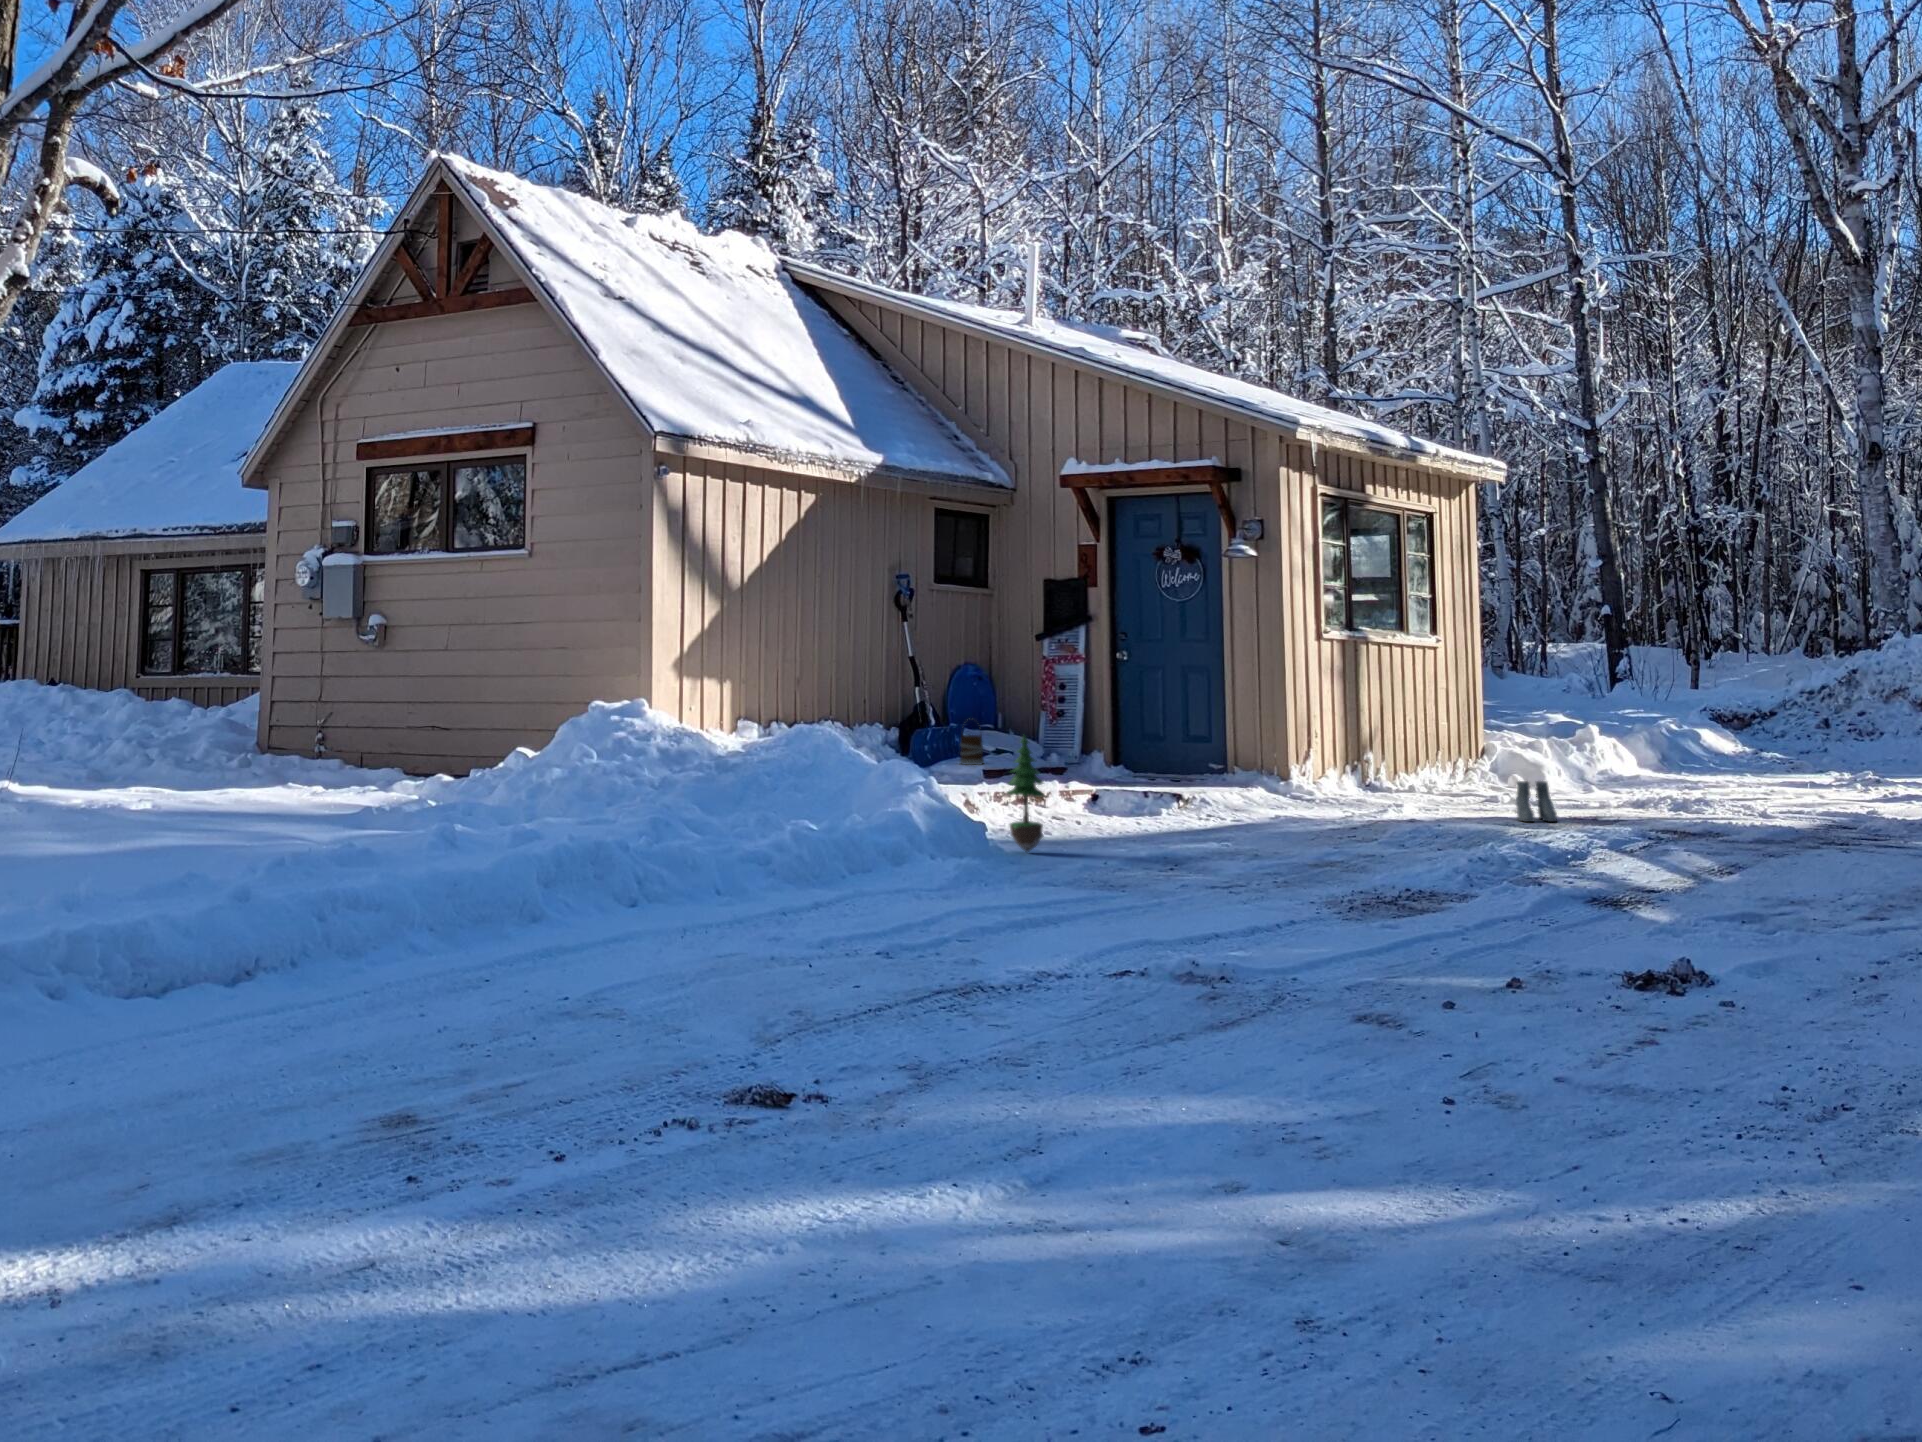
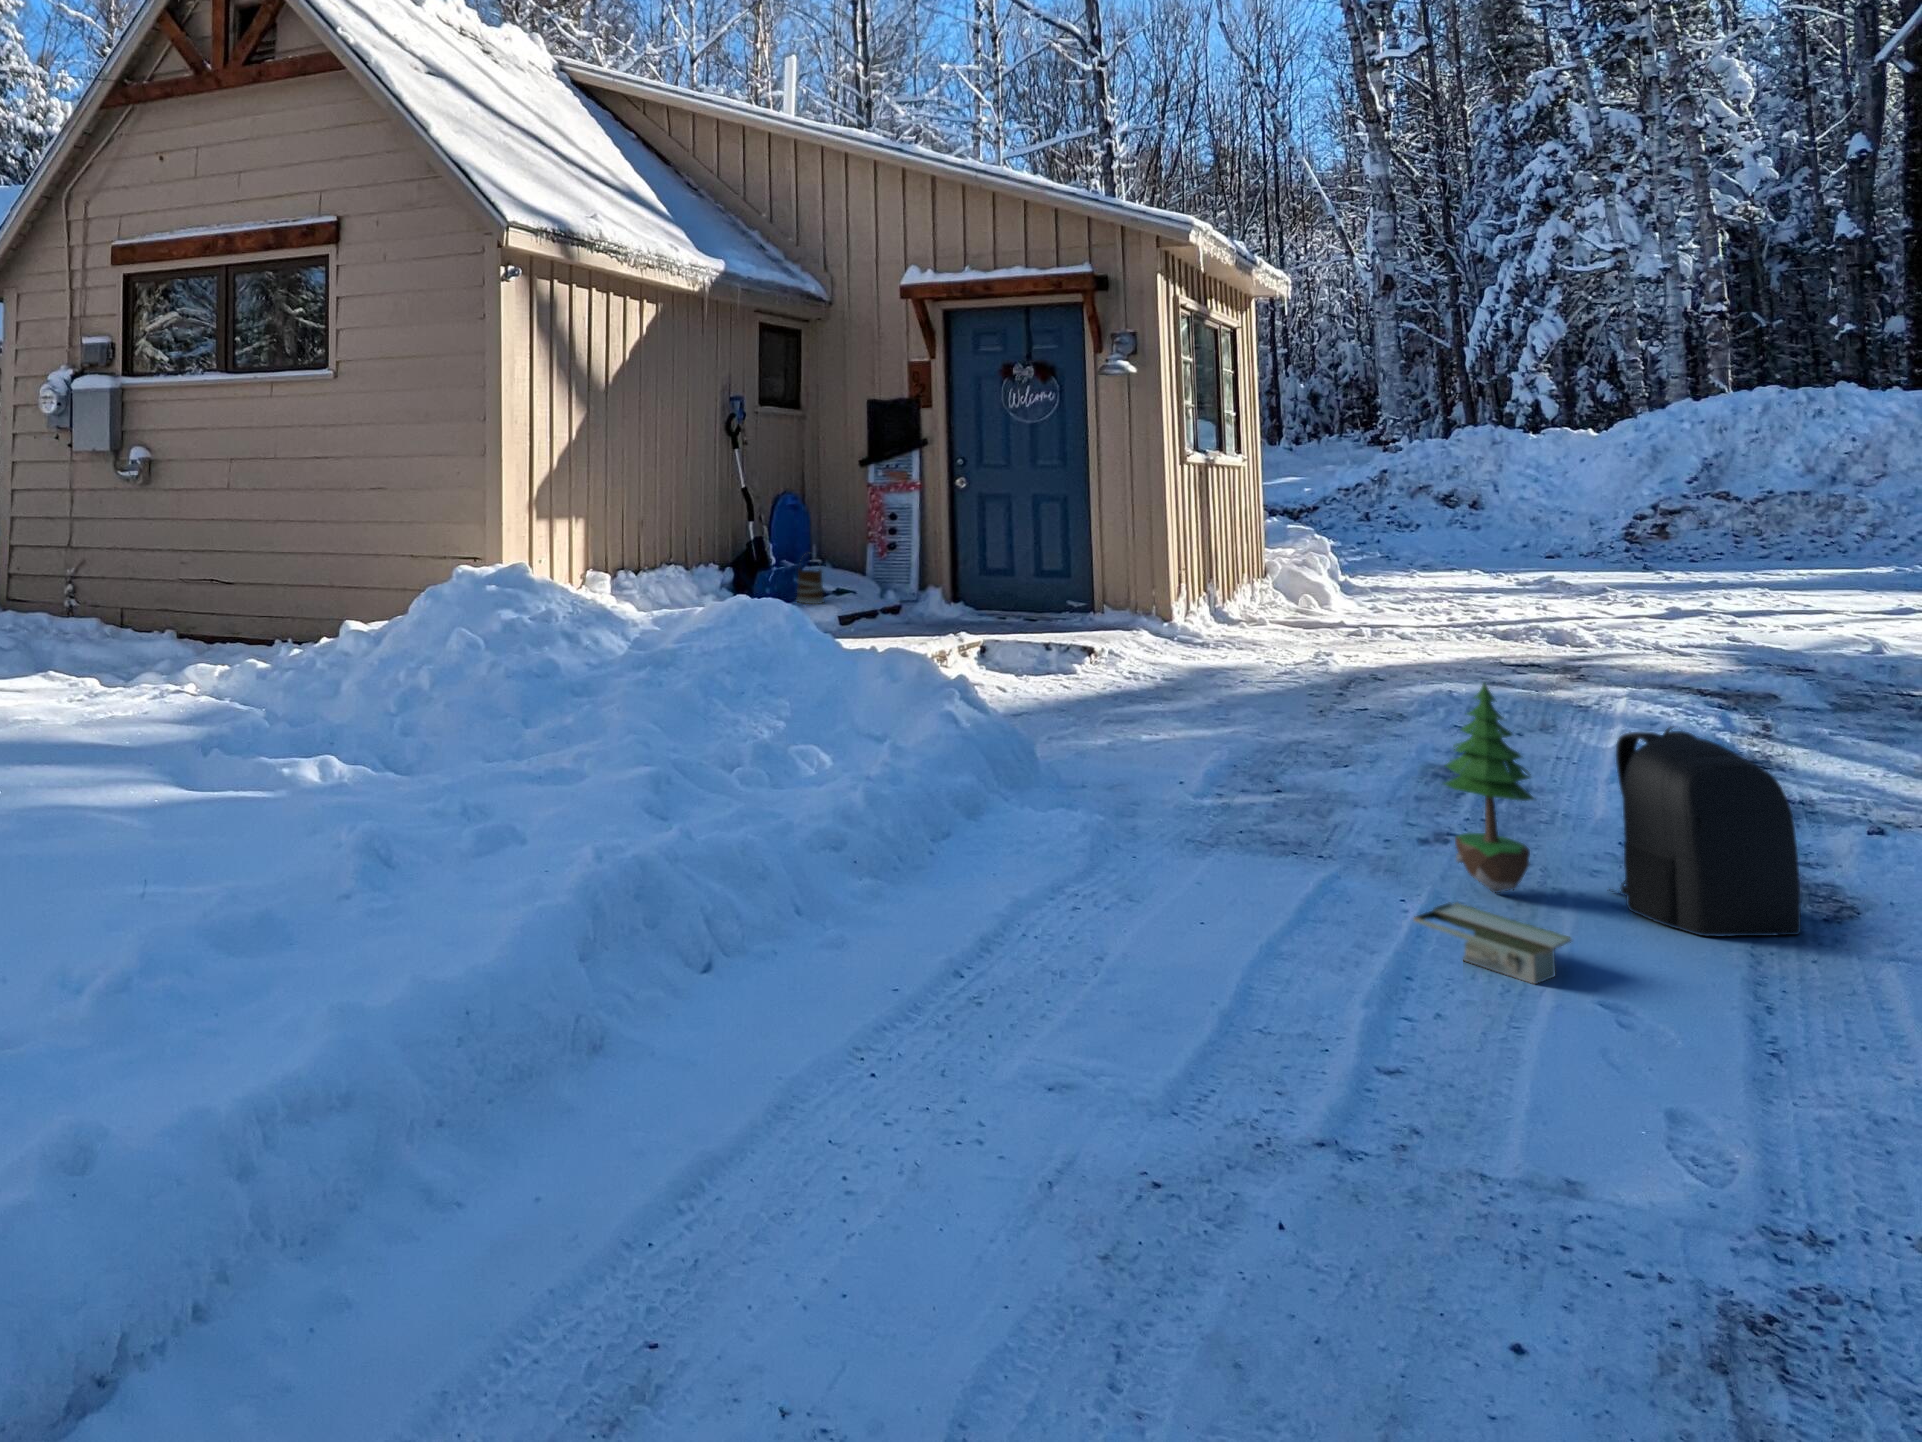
backpack: none [1076,755,1150,862] -> present [1611,727,1801,937]
boots: present [1516,781,1557,822] -> none [1799,674,1890,734]
toolbox: none [928,842,987,867] -> present [1413,902,1572,984]

